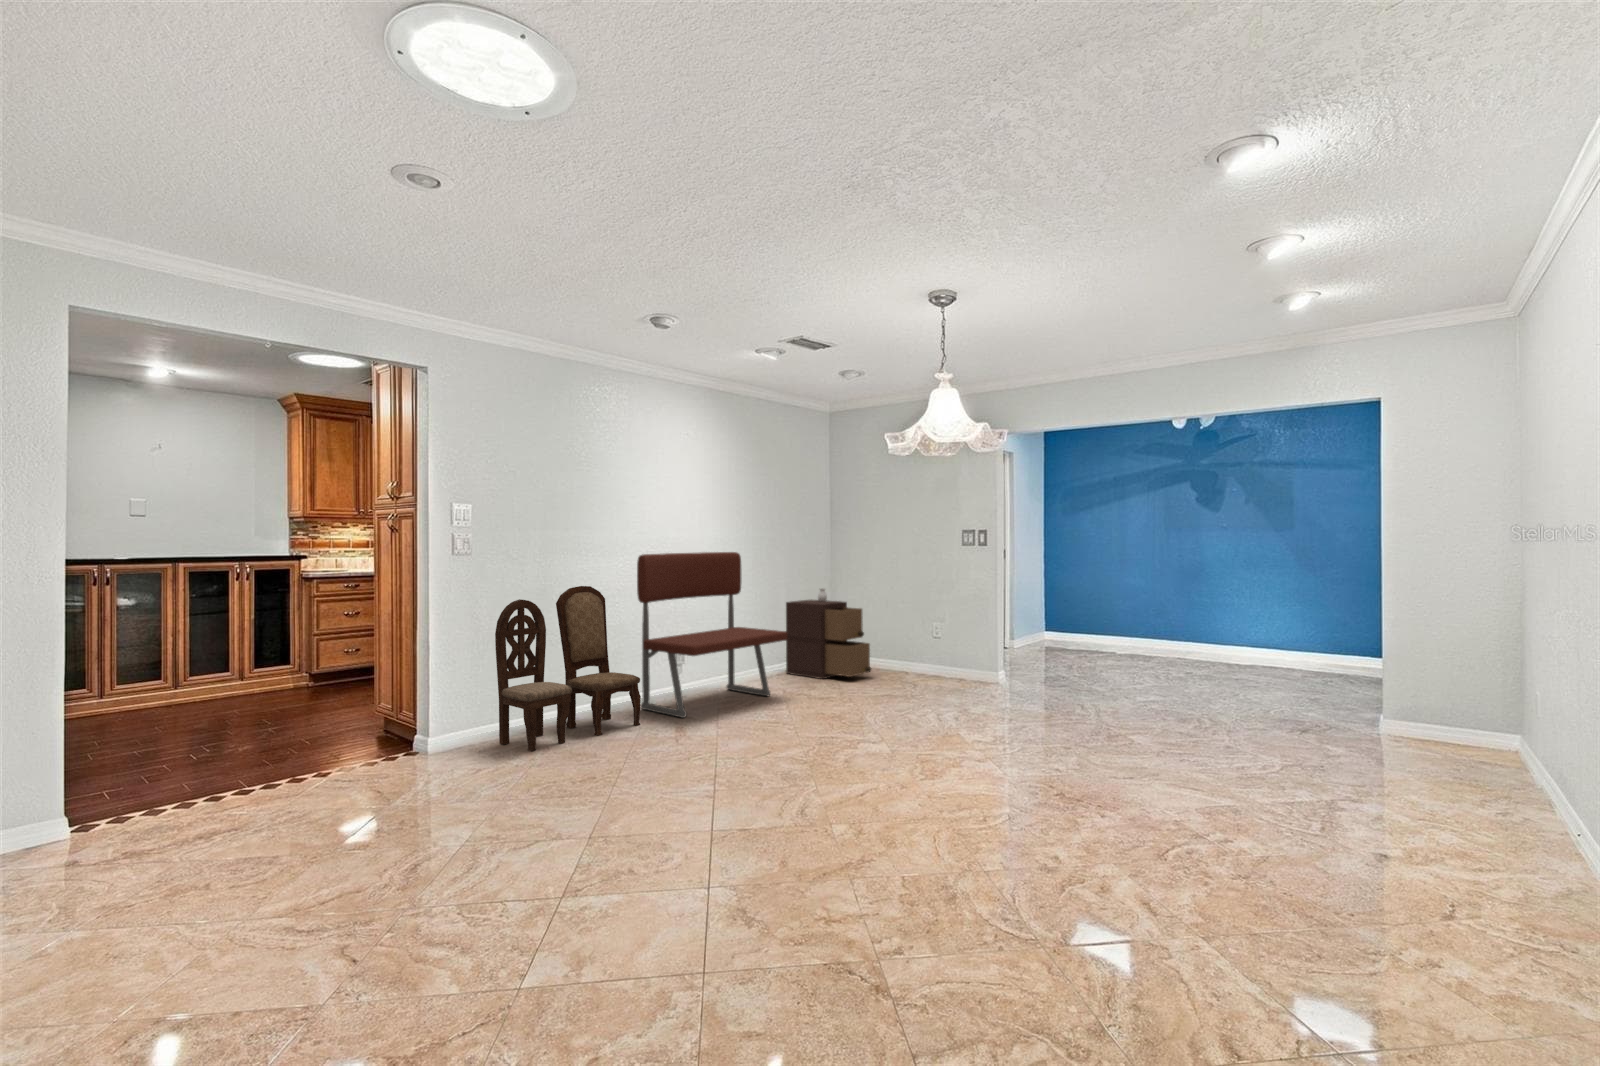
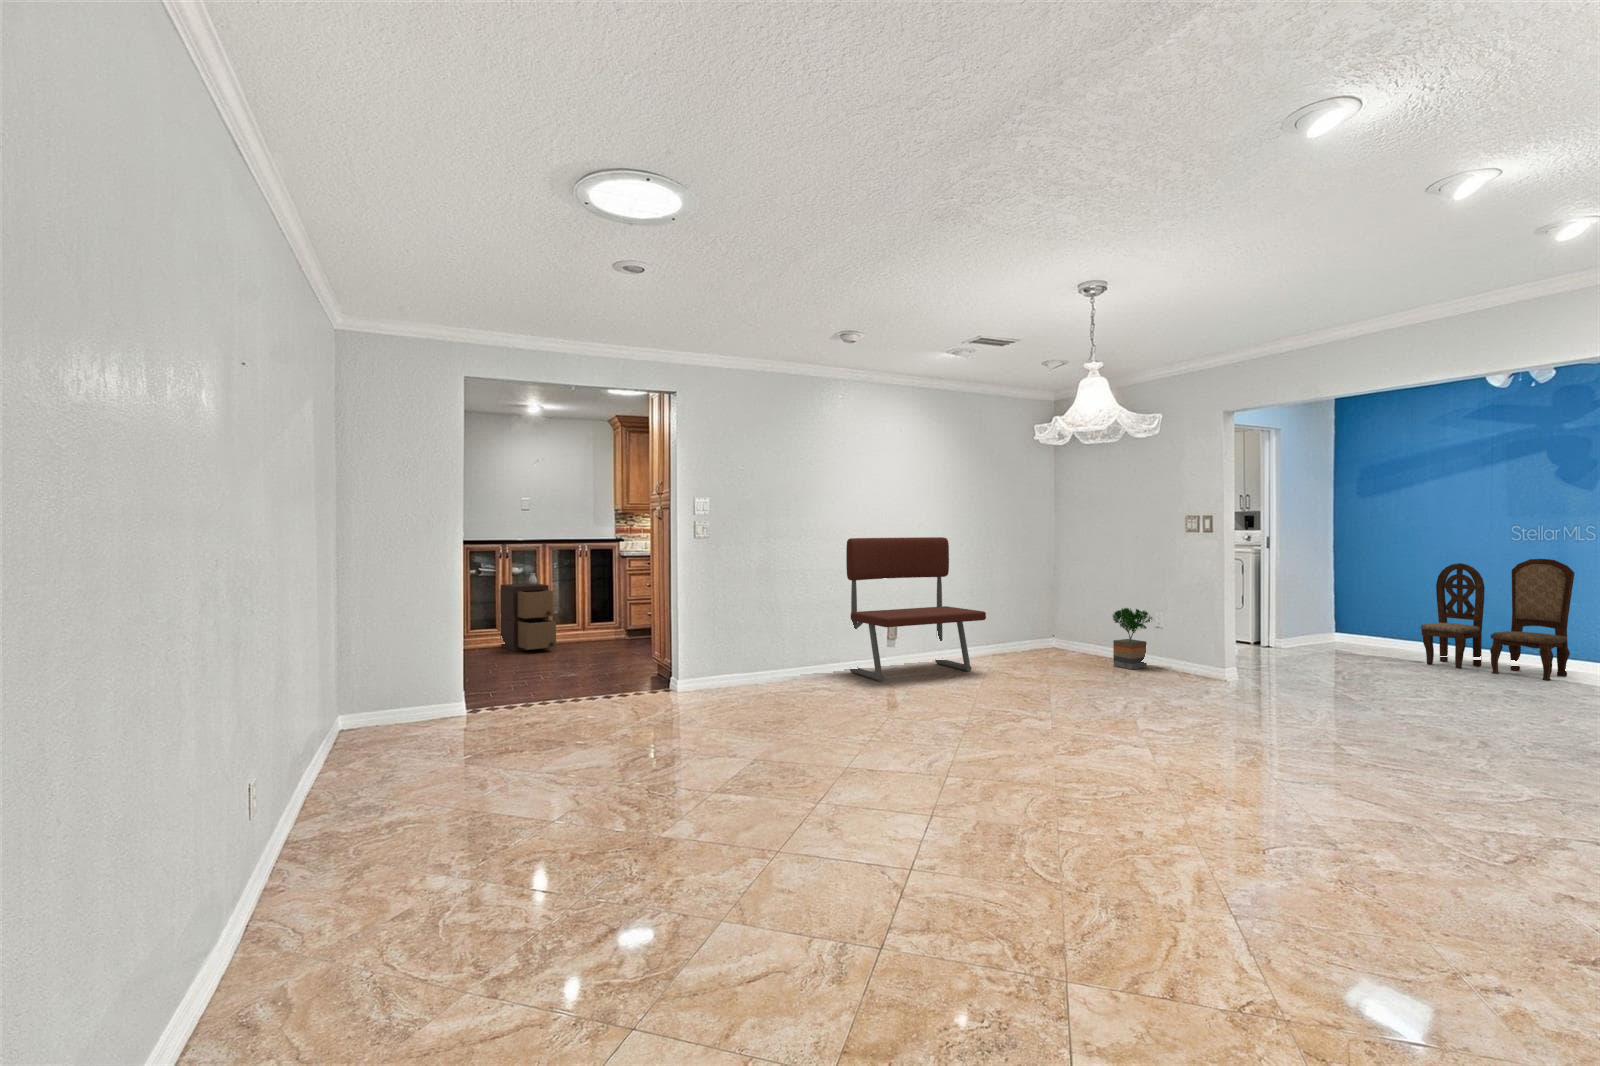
dining chair: present [495,586,641,751] -> present [1421,559,1575,681]
storage cabinet: present [786,588,871,679] -> present [500,573,556,652]
potted tree: none [896,620,934,681] -> present [1113,608,1152,670]

